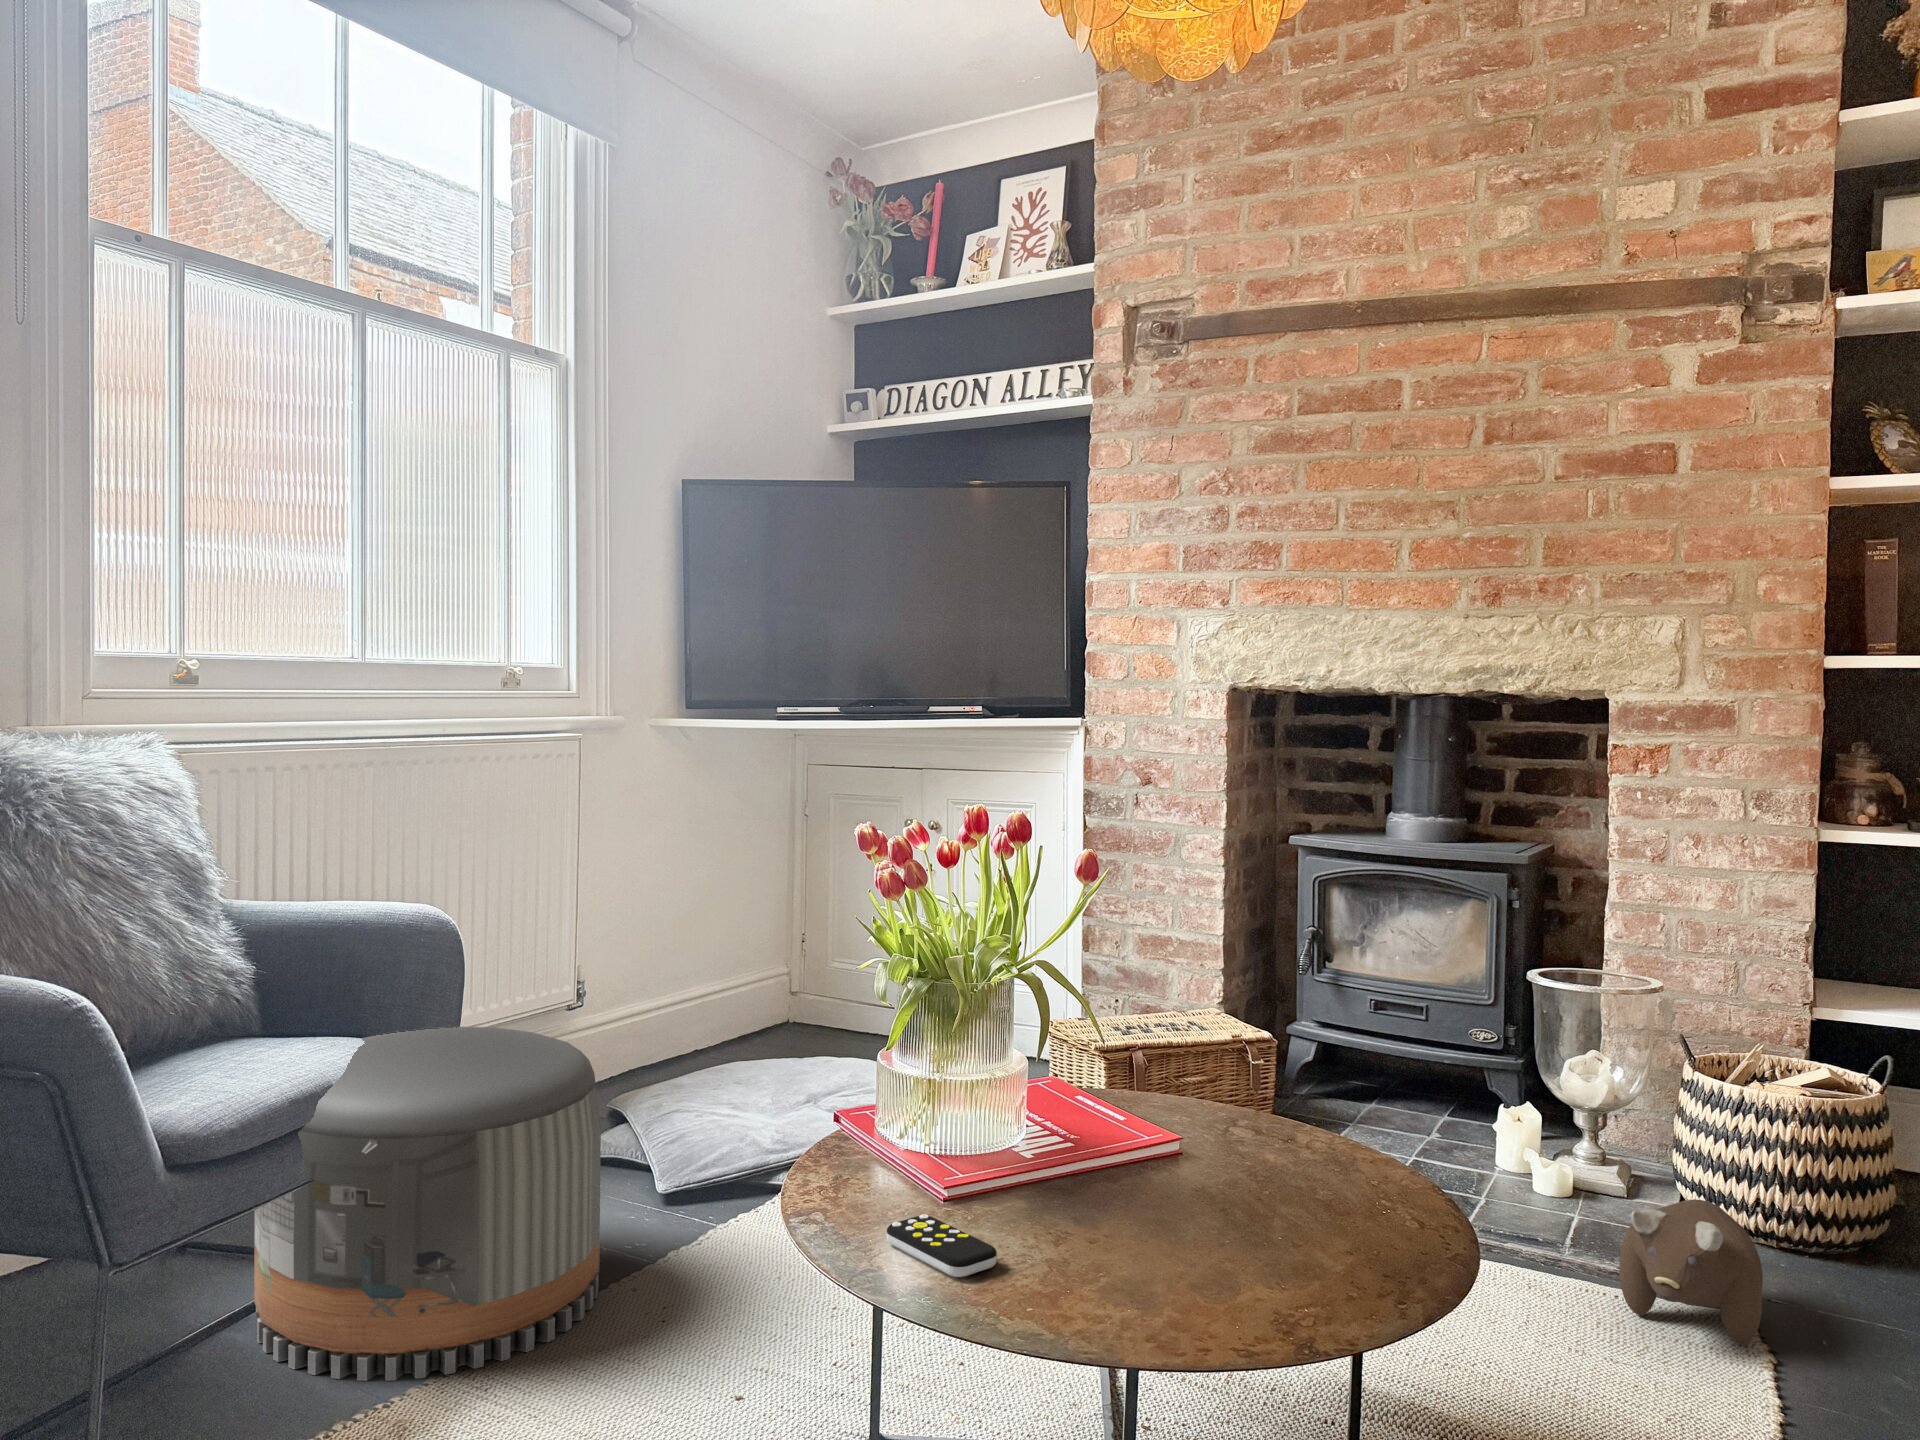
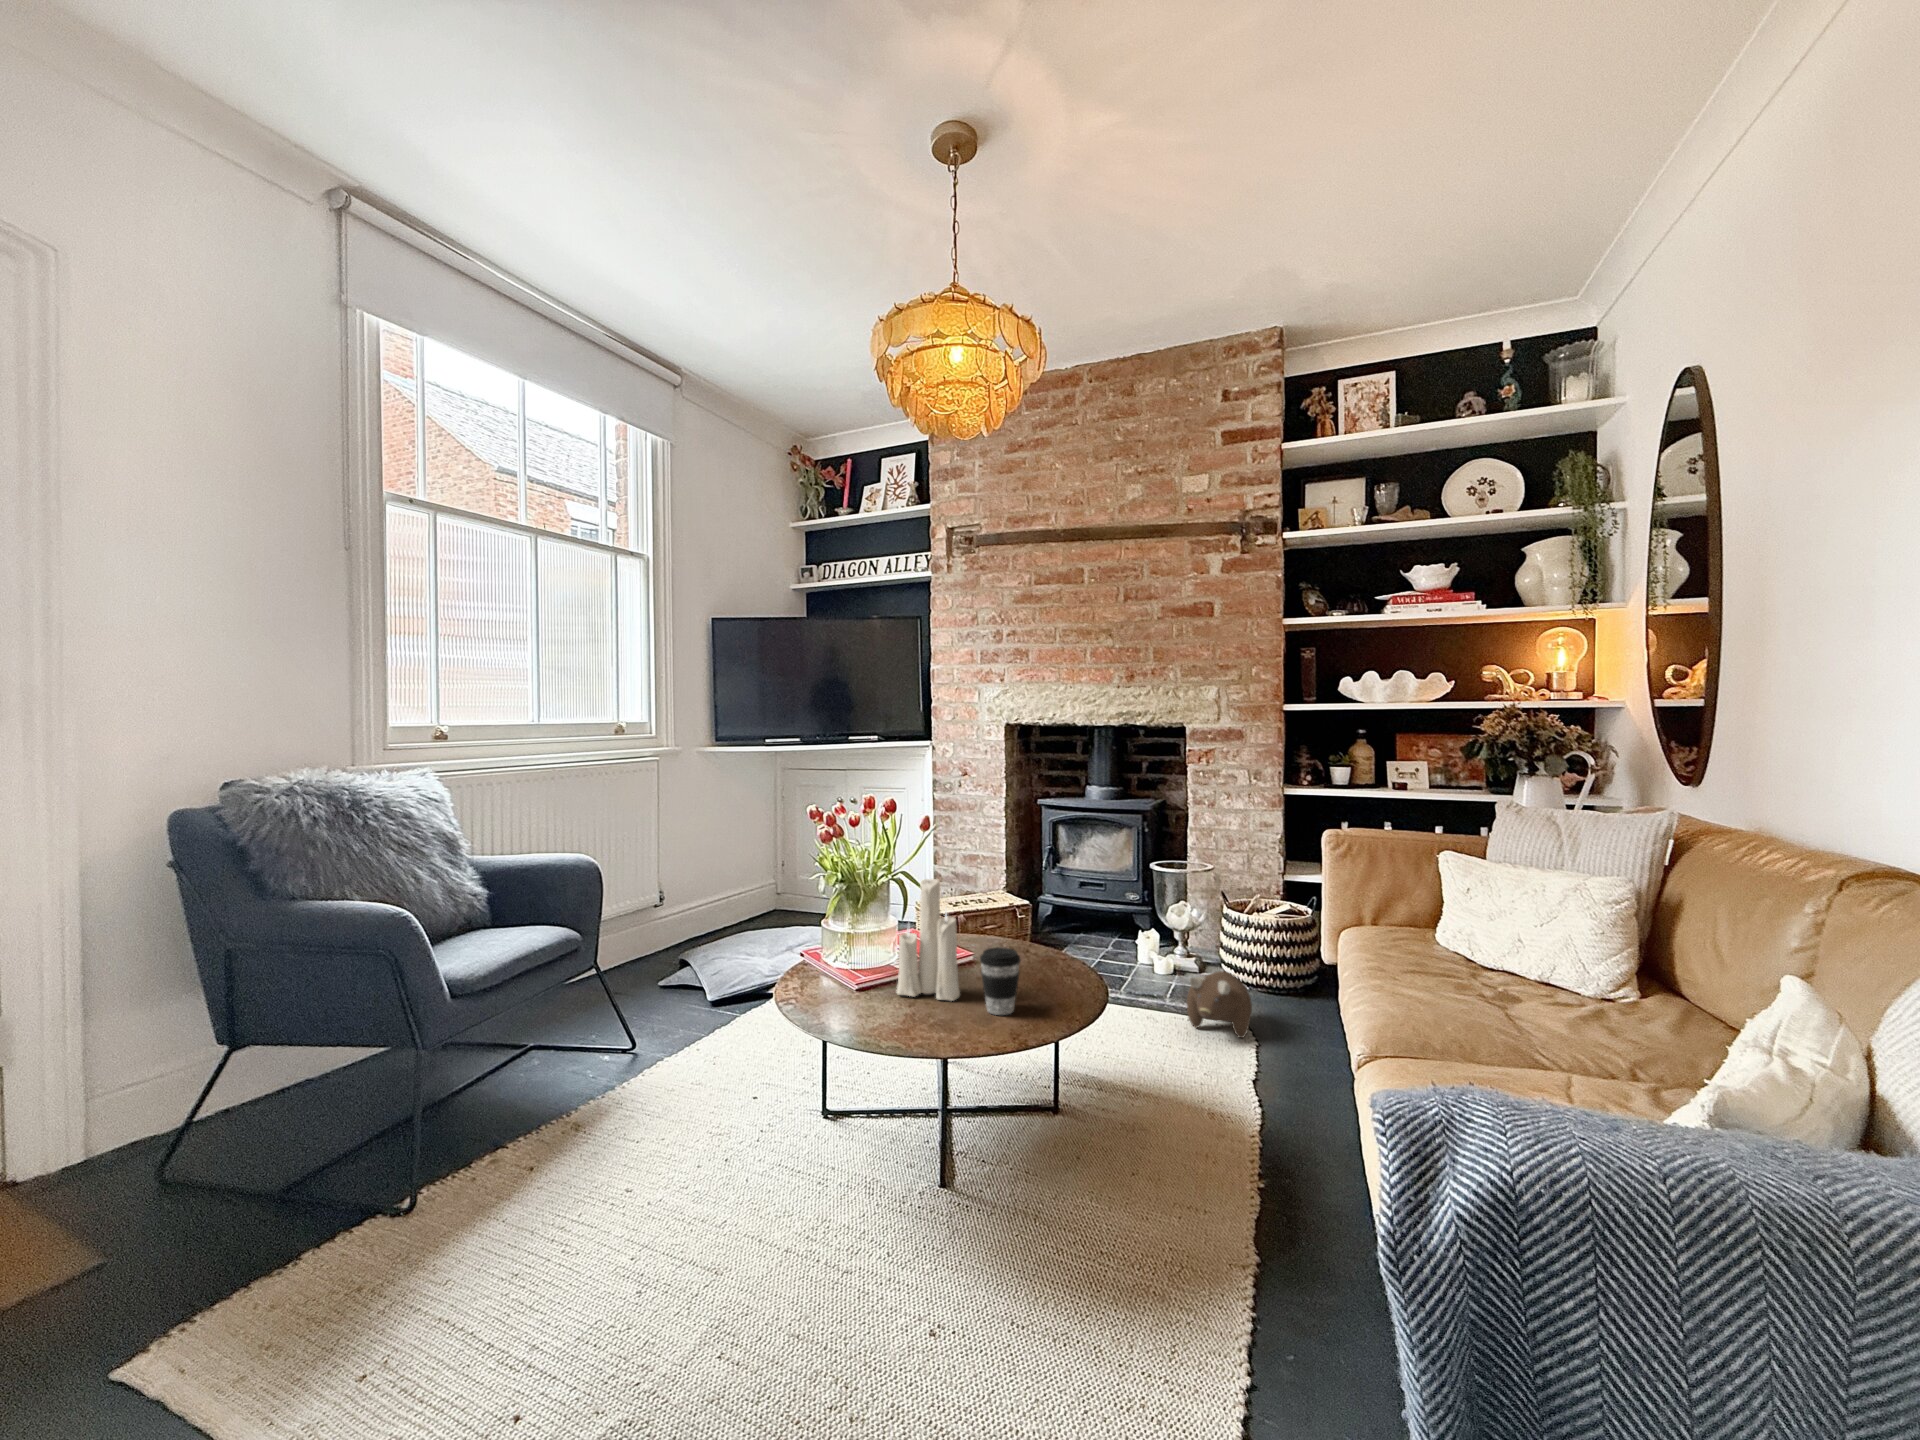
candle: none [1028,932,1164,1238] -> present [897,872,960,1001]
pouf: present [254,1027,601,1381] -> none [496,918,681,1103]
coffee cup: none [1211,1131,1302,1278] -> present [980,947,1021,1015]
remote control: present [887,1214,997,1277] -> none [828,996,881,1023]

